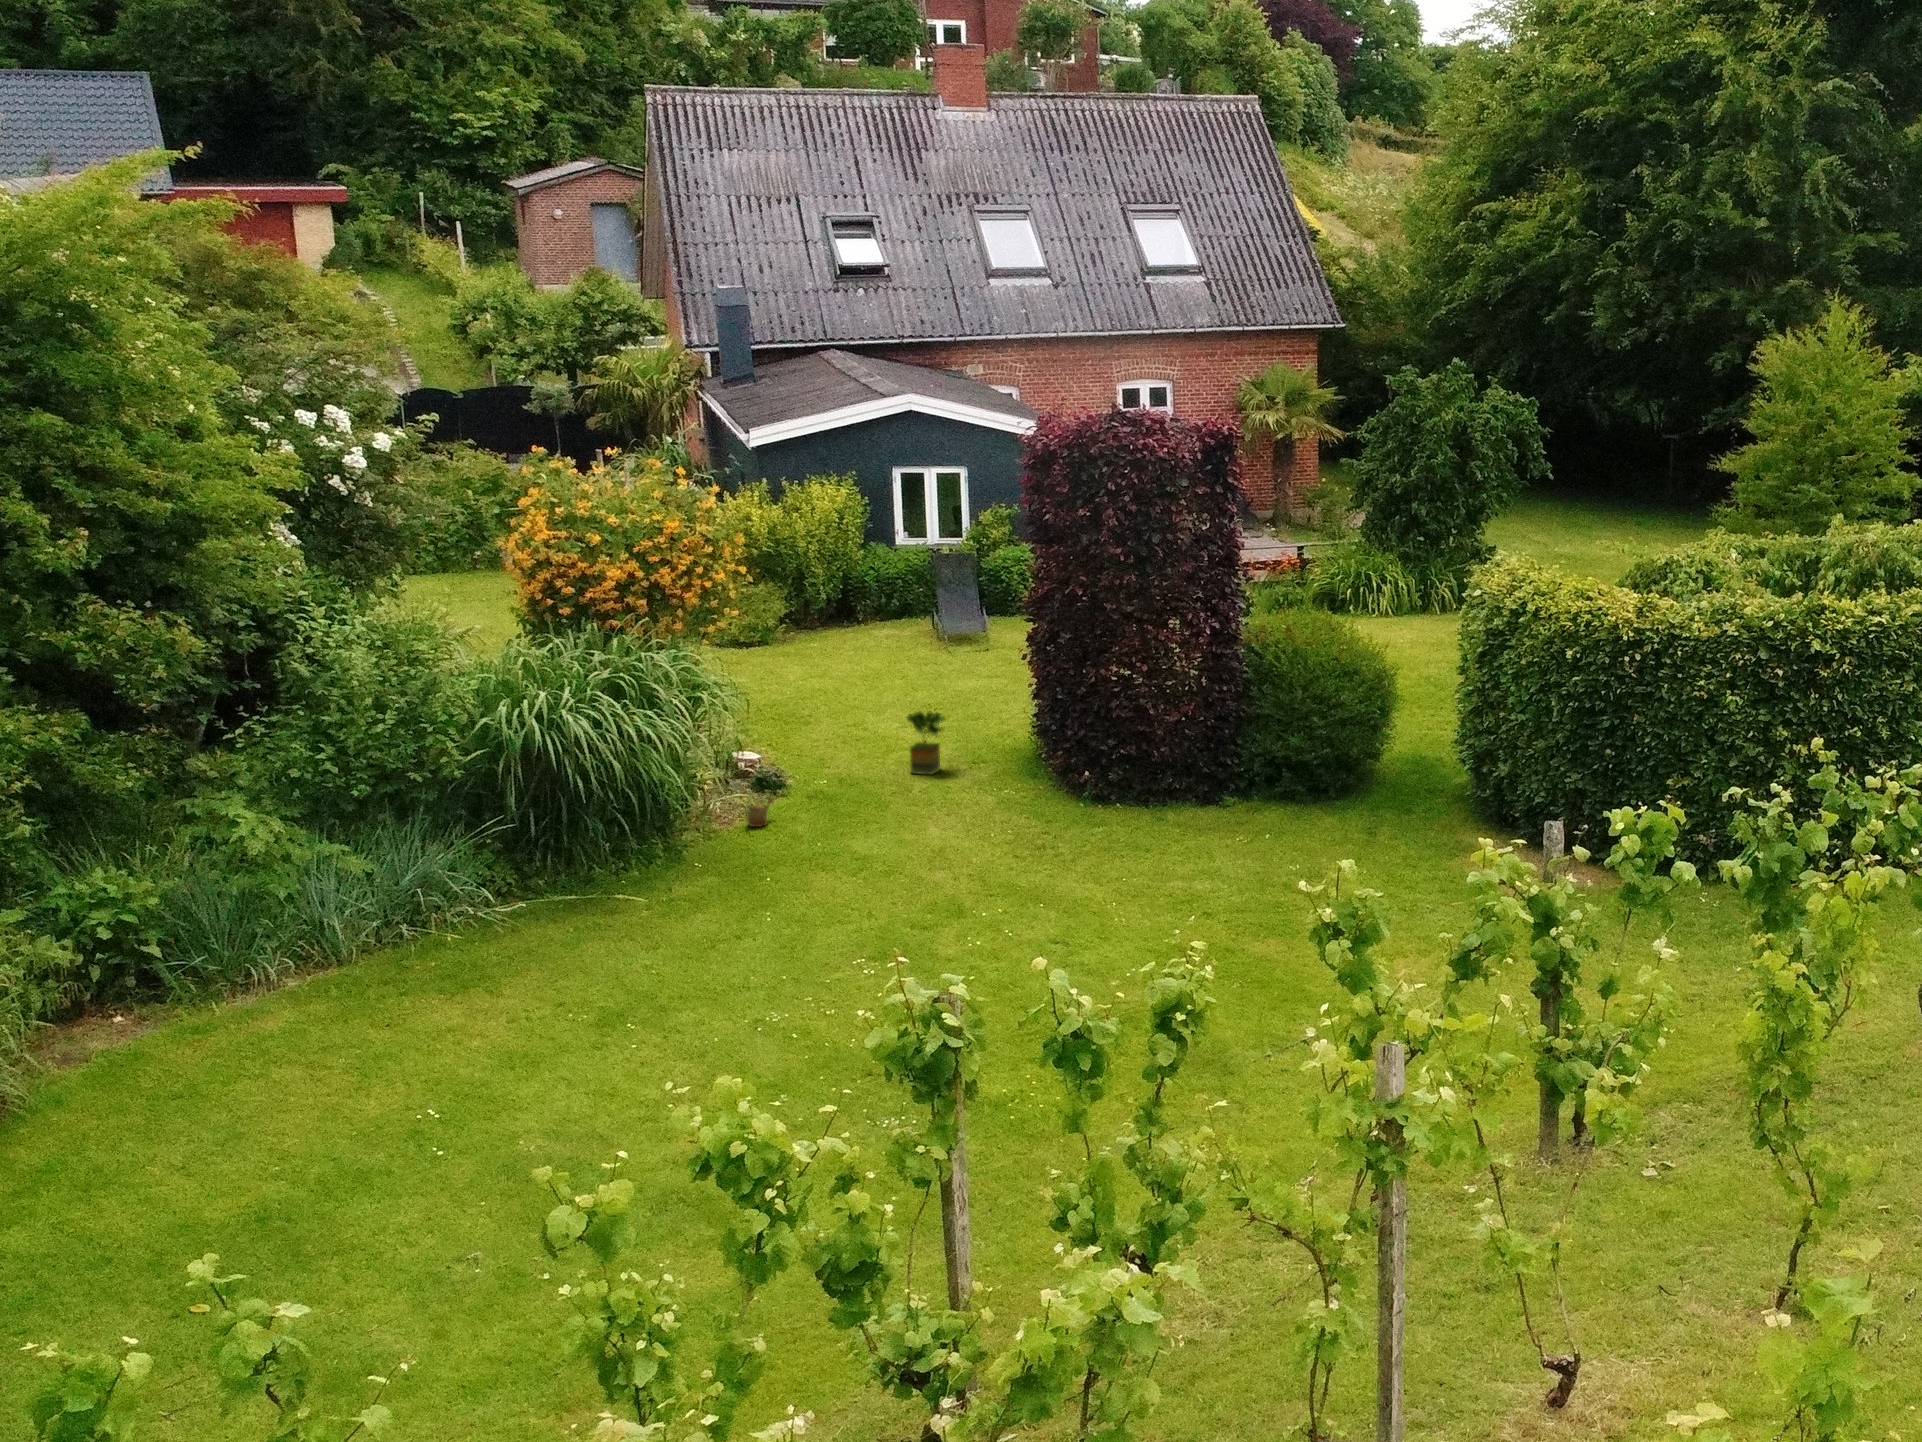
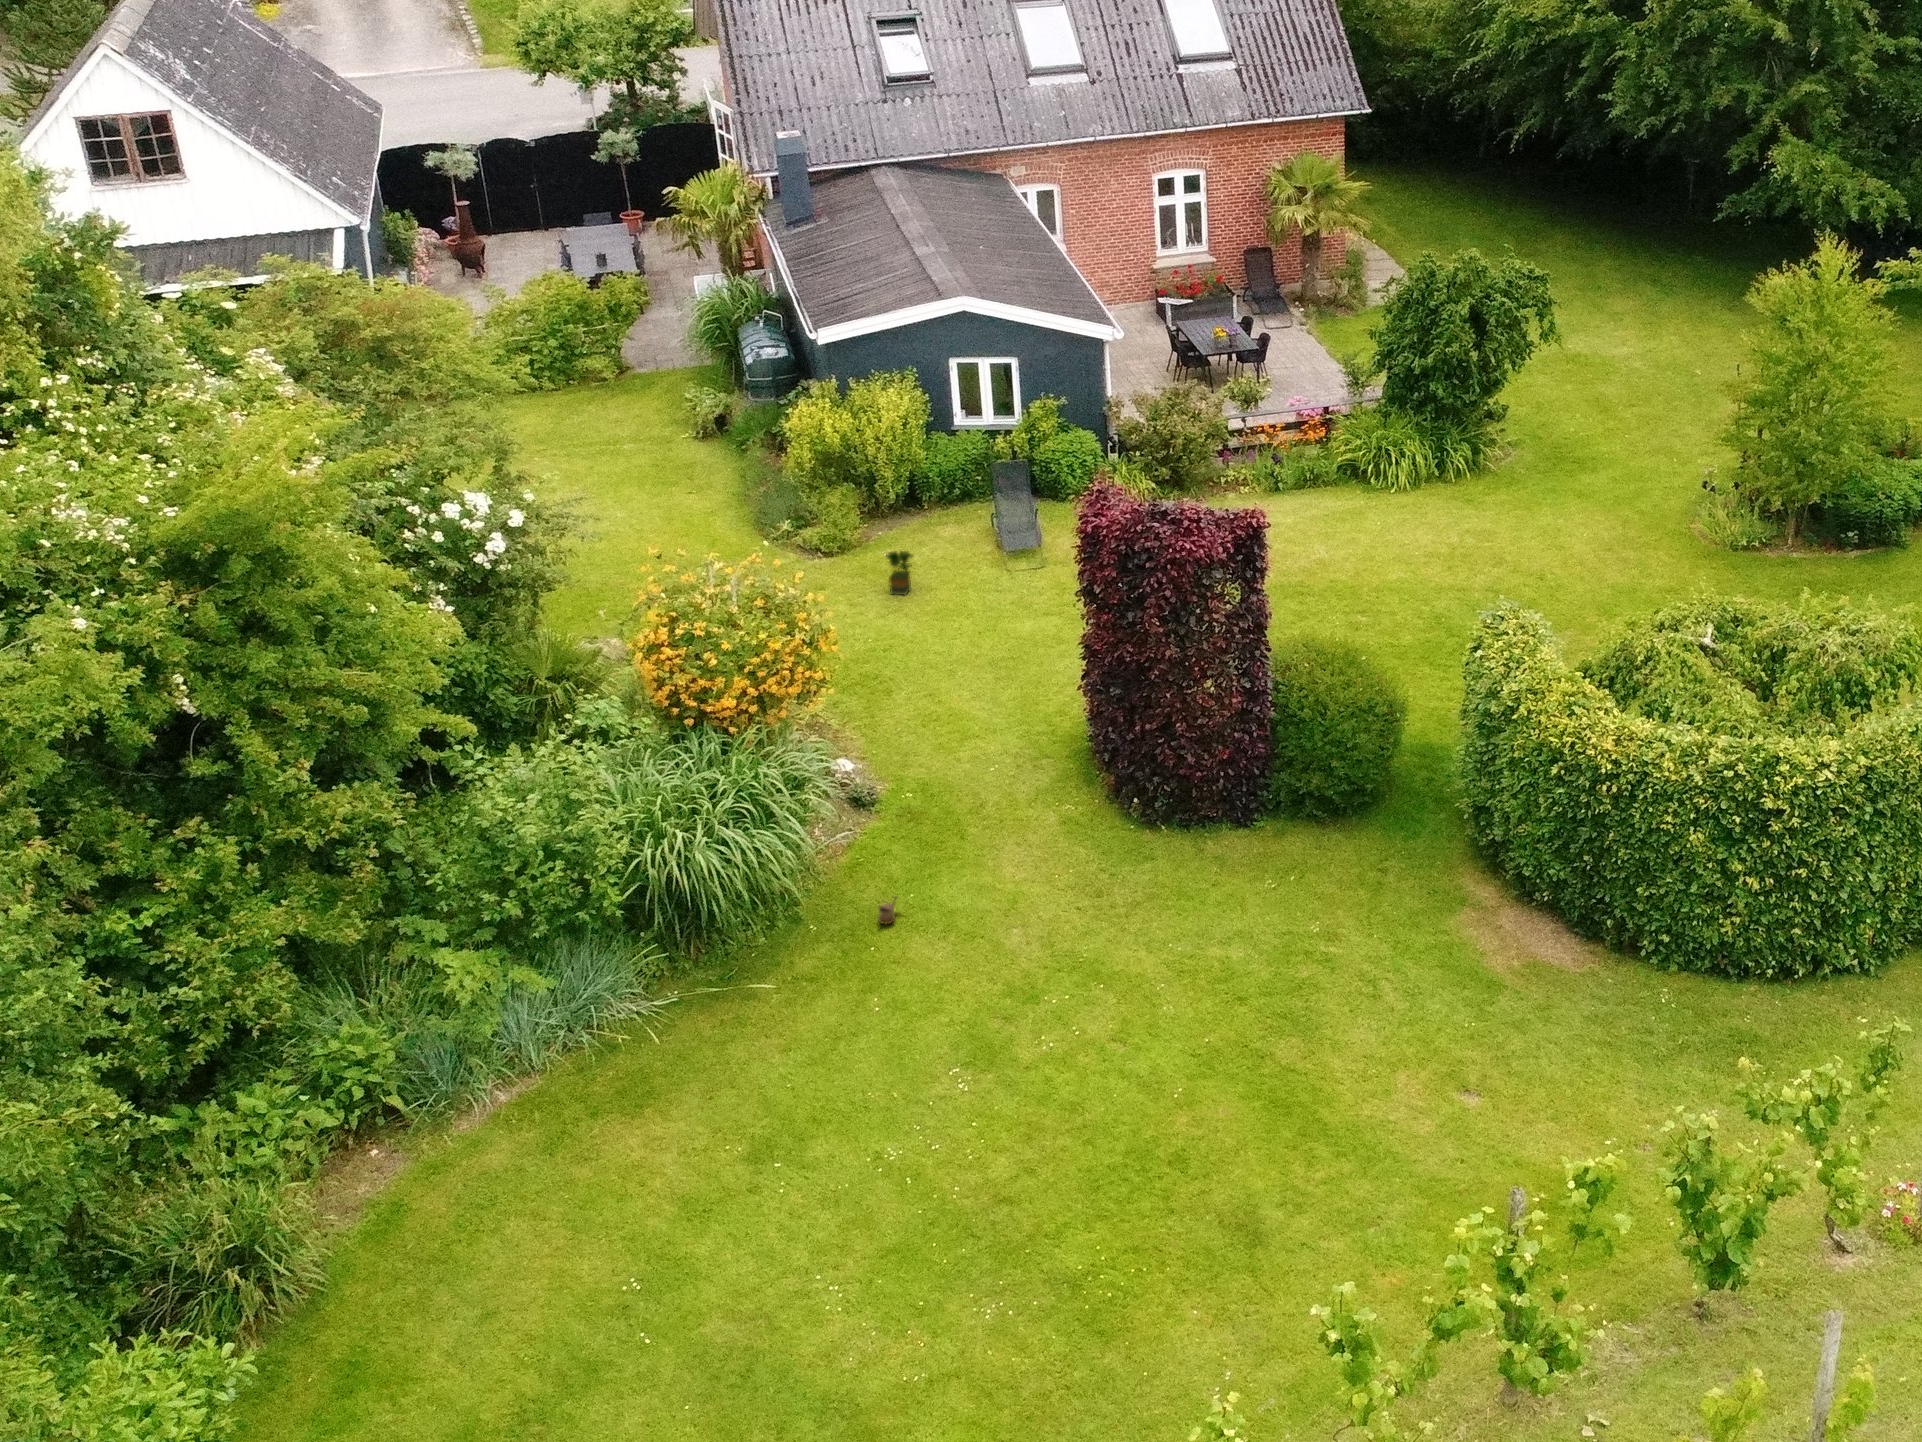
potted tree: present [907,711,945,775] -> present [886,551,912,595]

